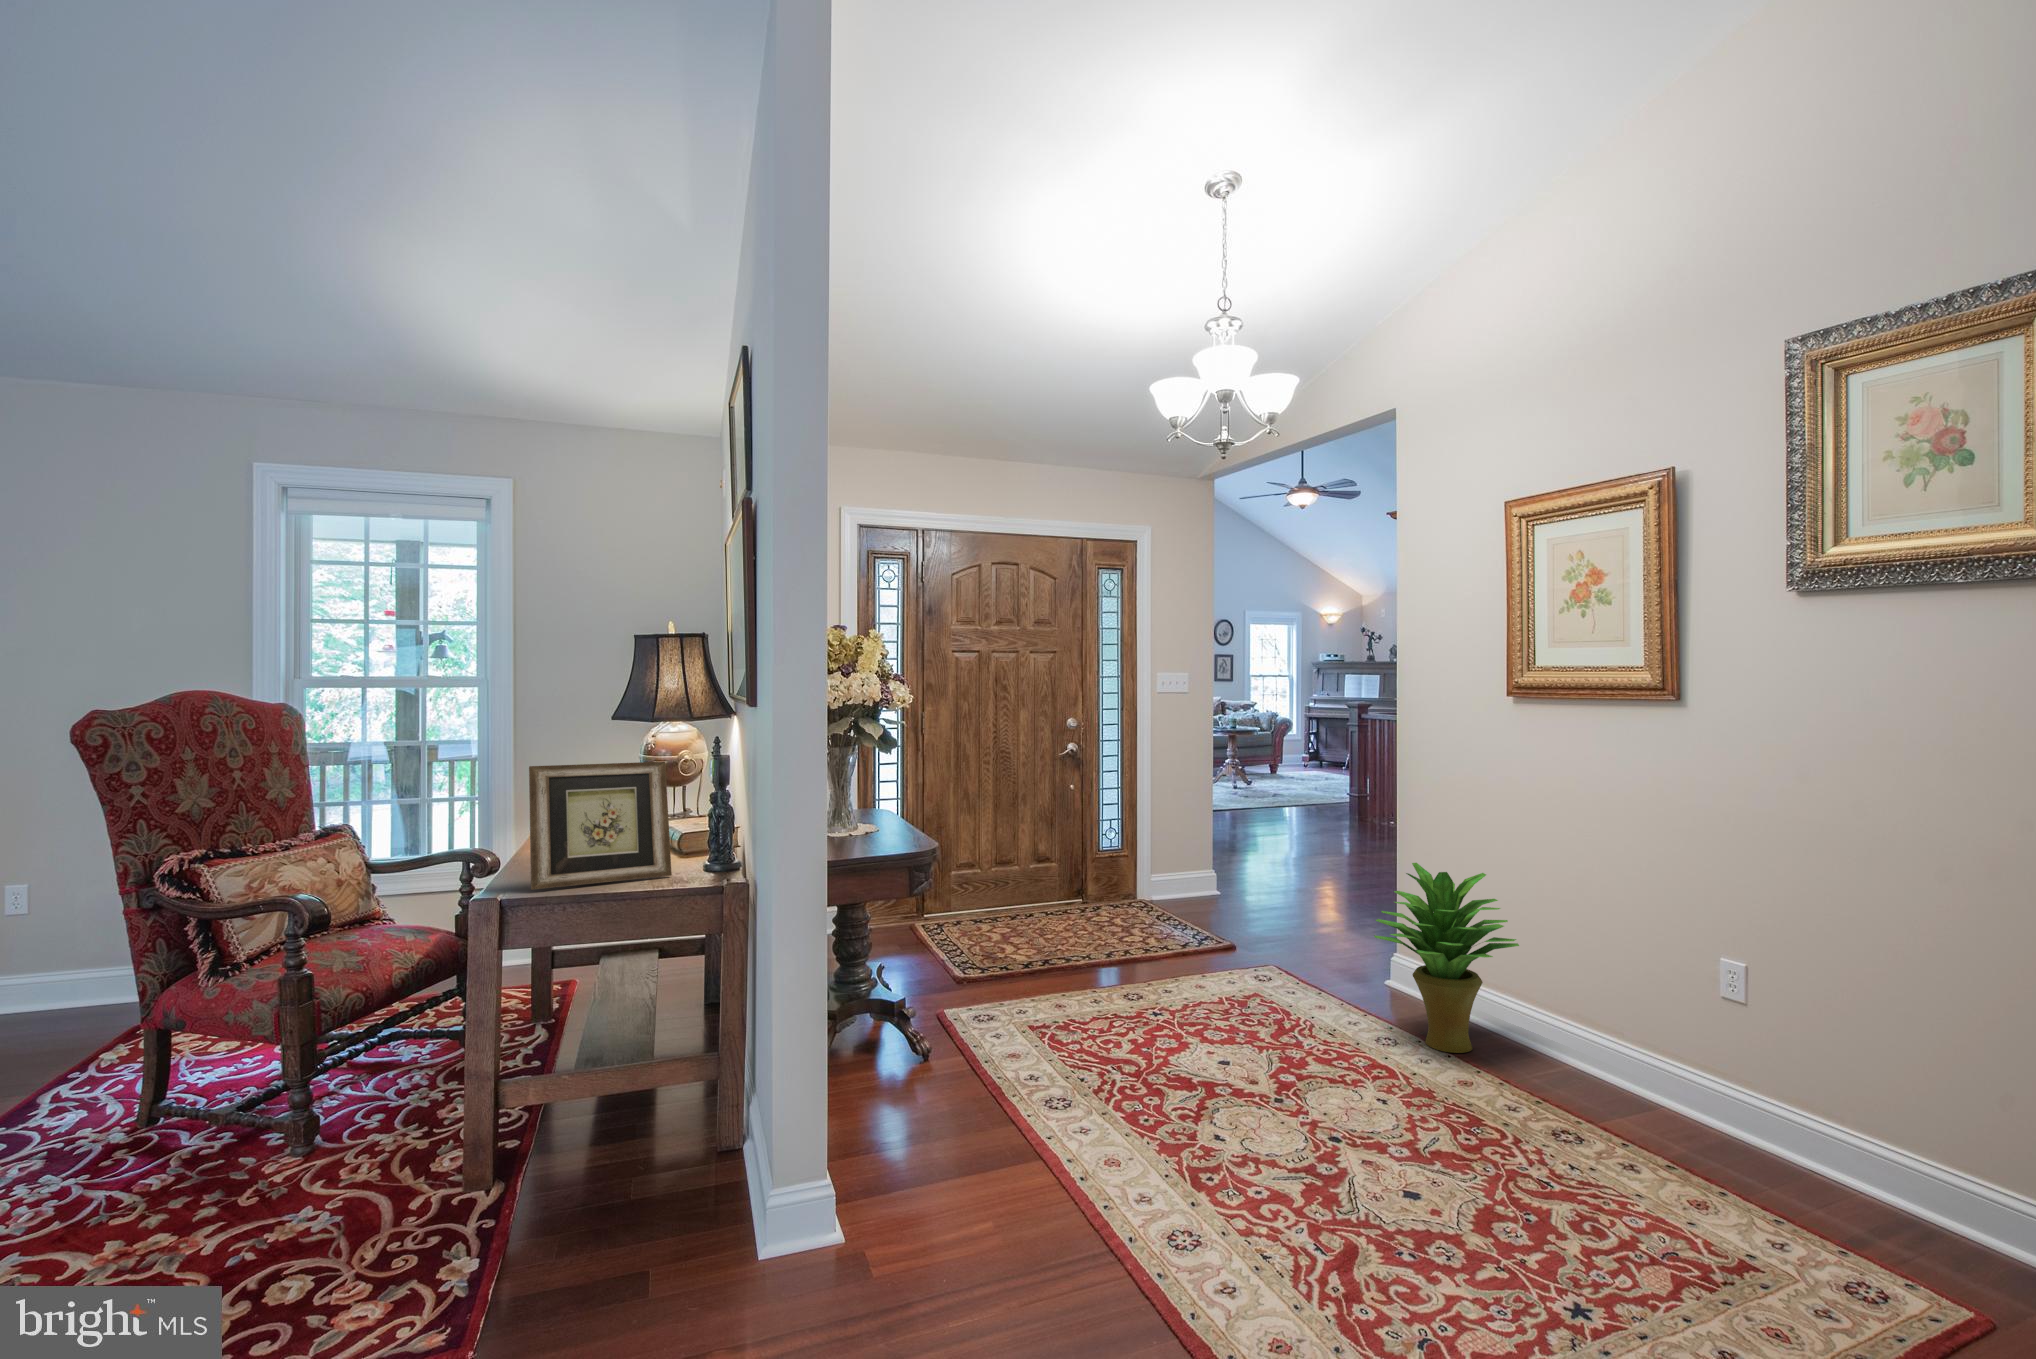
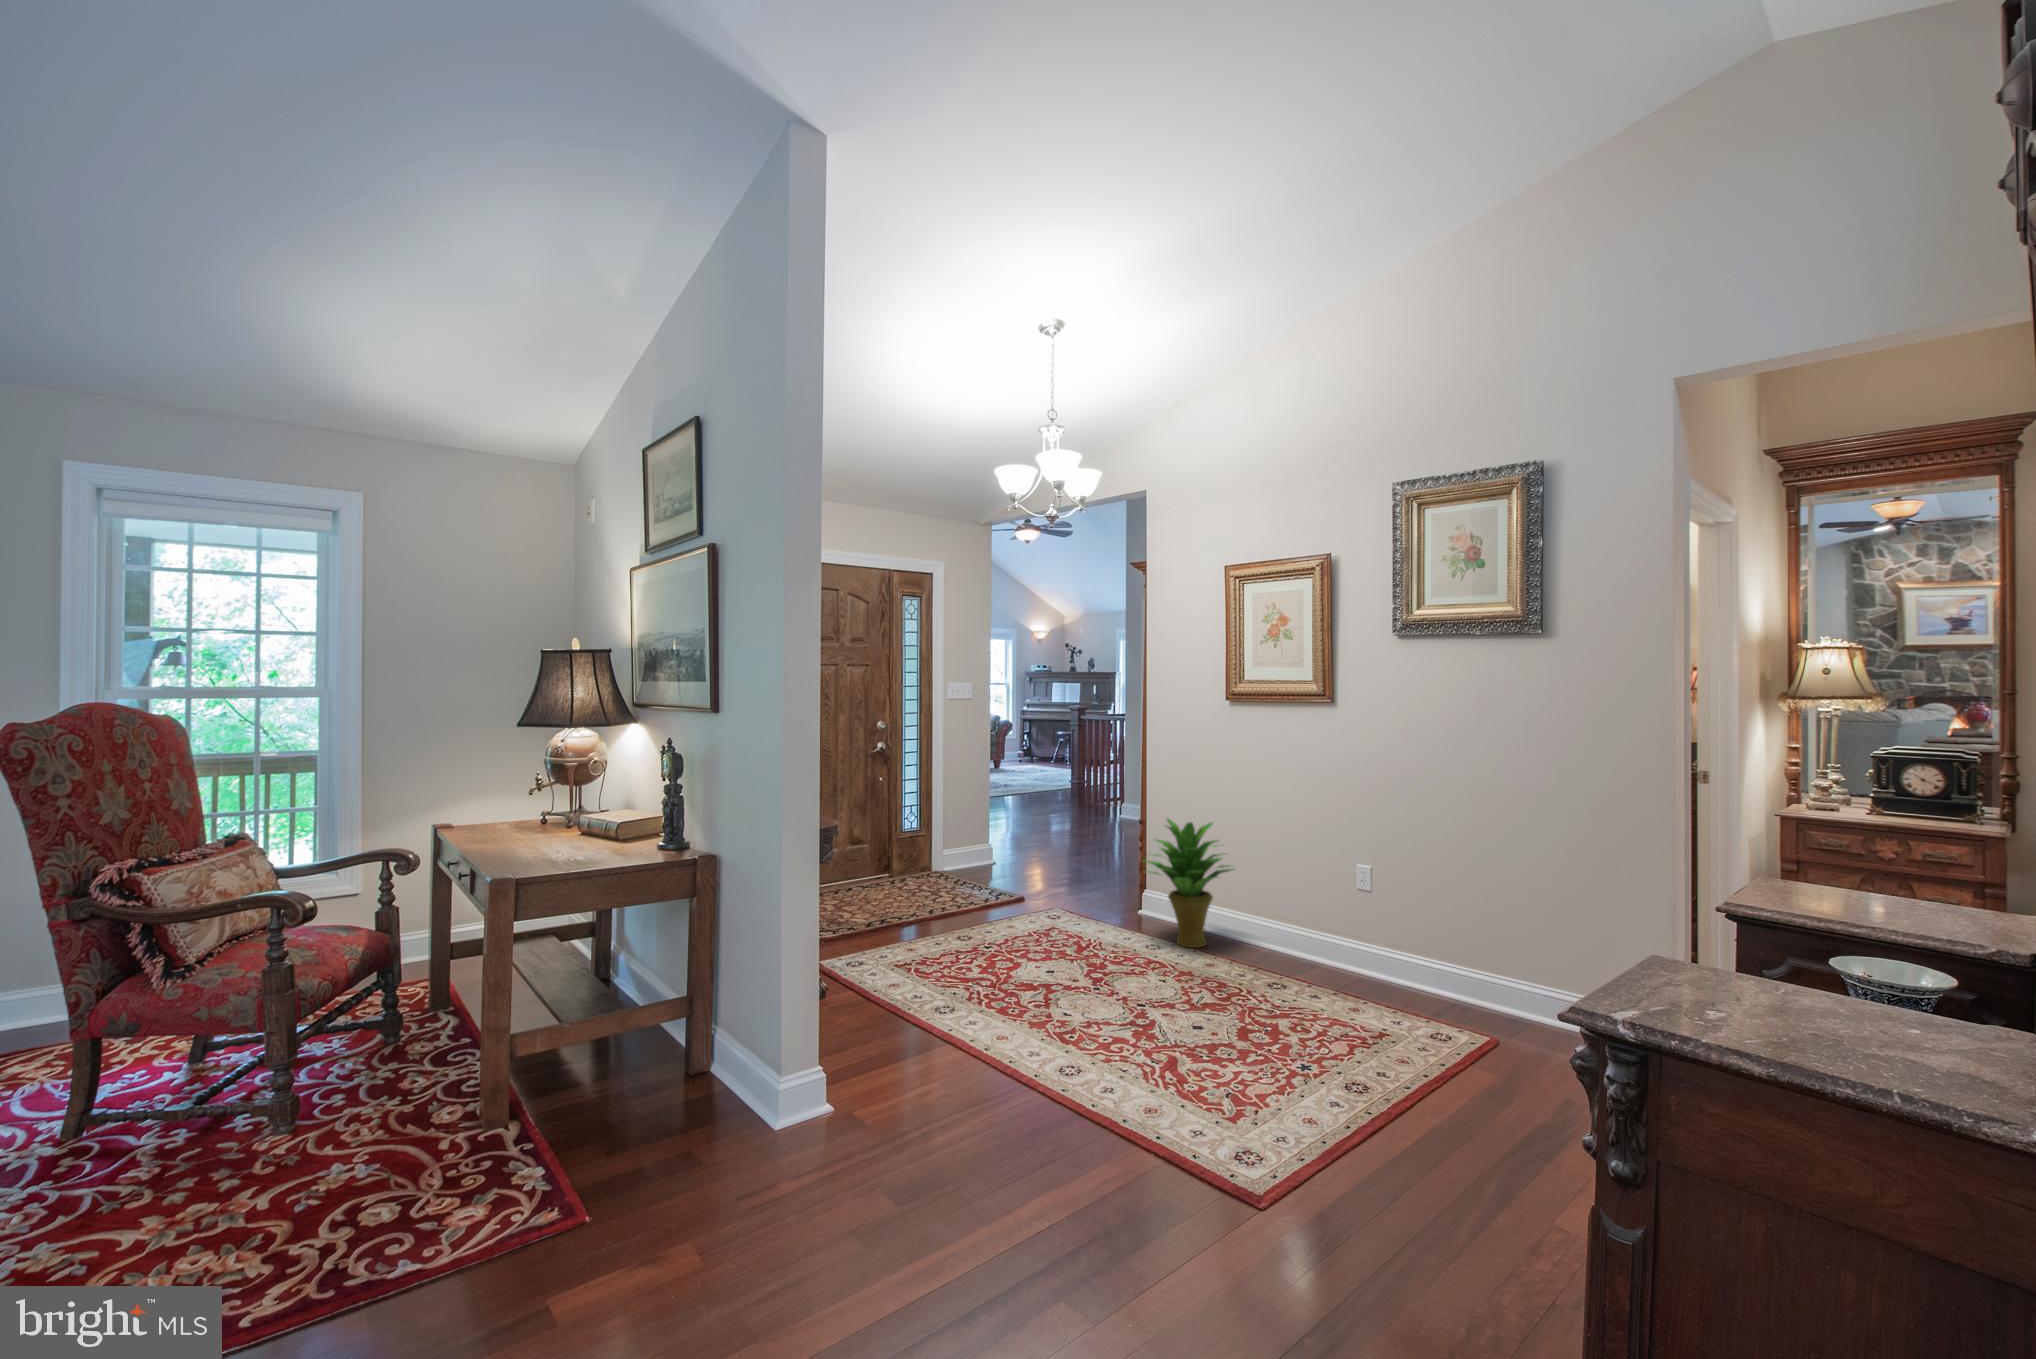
picture frame: present [529,762,672,890] -> none [525,757,648,868]

